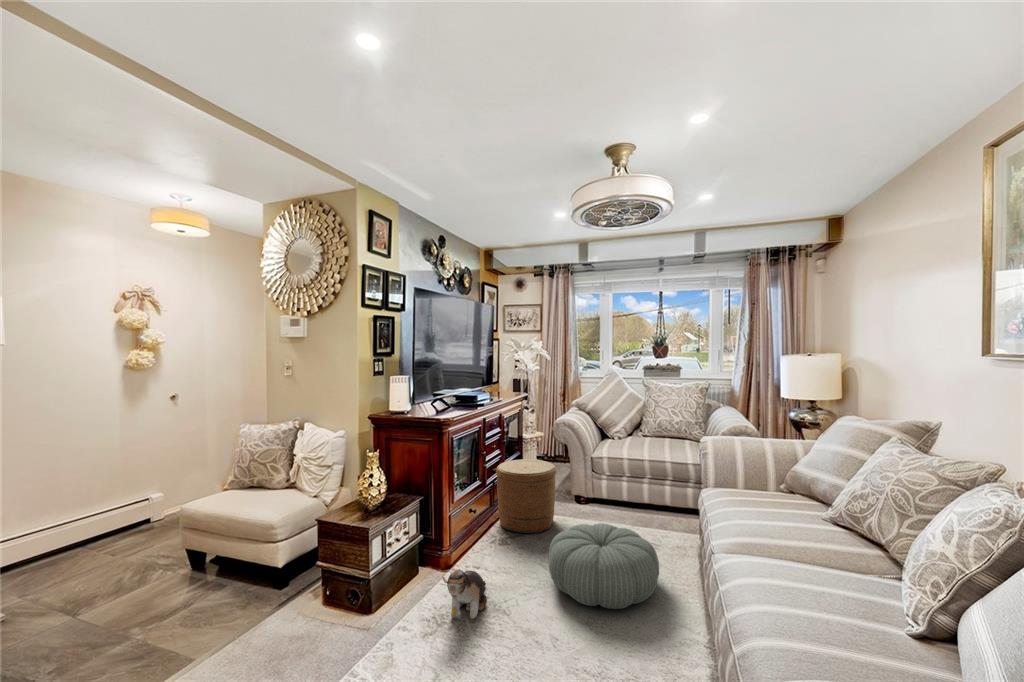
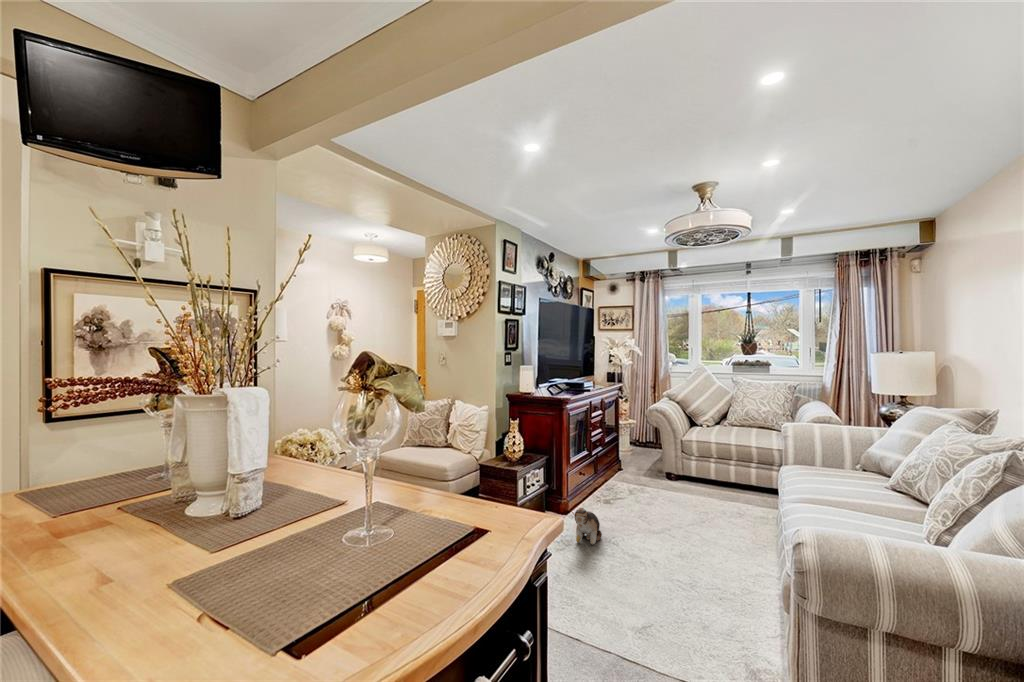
woven basket: present [496,459,556,534] -> none [600,438,651,497]
pouf: present [548,523,659,609] -> none [648,488,742,549]

